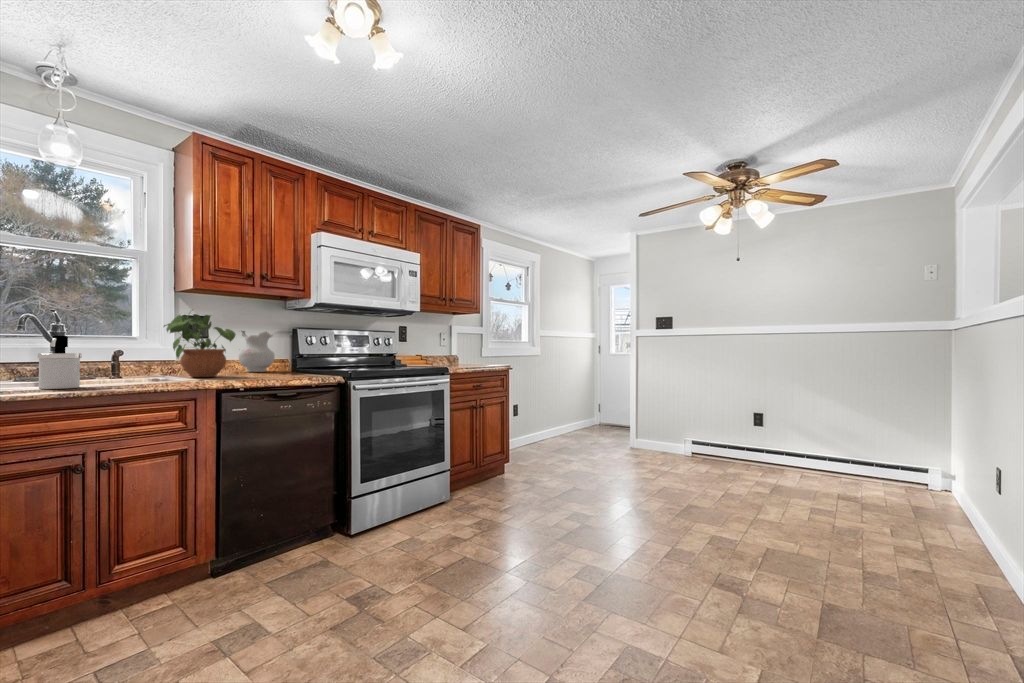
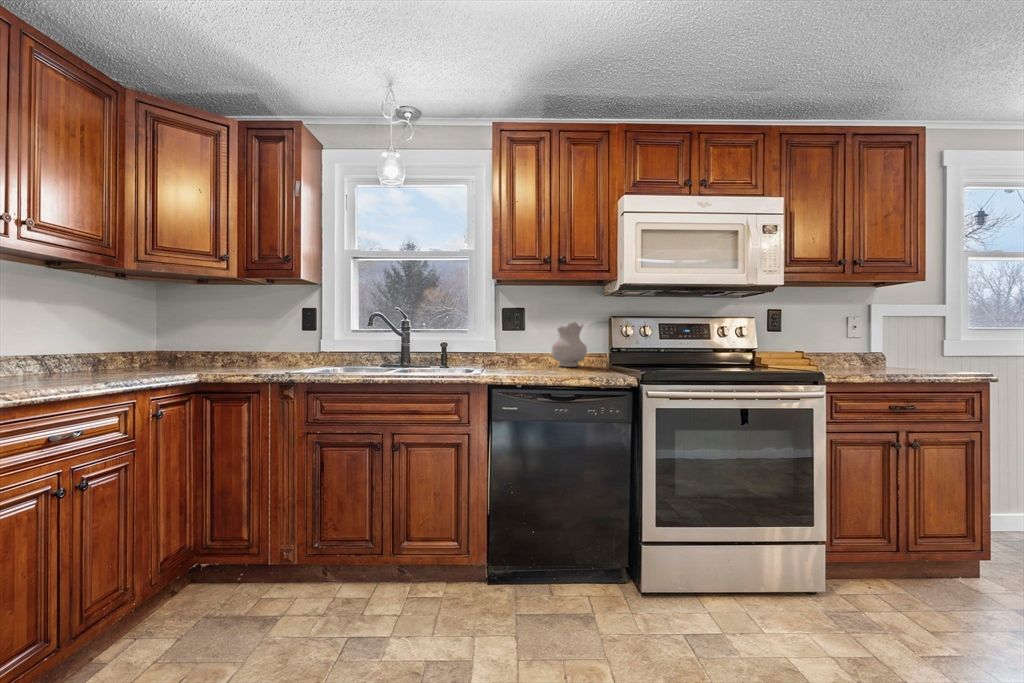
potted plant: present [164,314,236,377] -> none [469,301,525,370]
soap dispenser: present [37,336,82,389] -> none [353,330,386,376]

